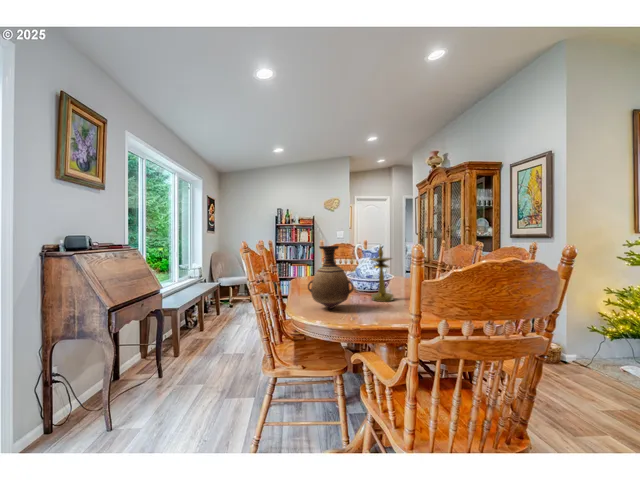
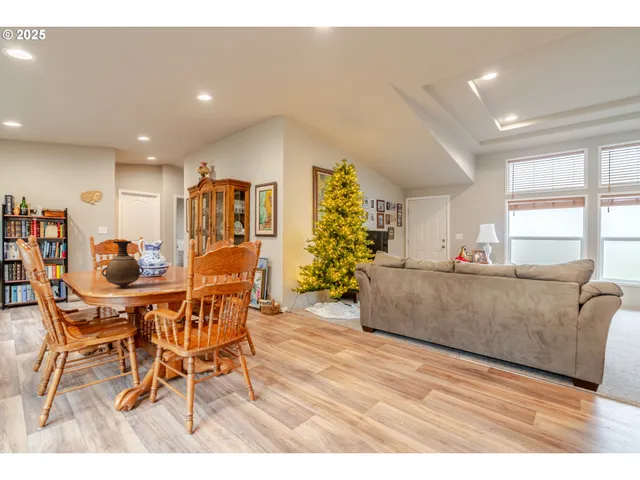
candlestick: present [370,245,394,302] -> none [153,240,173,281]

